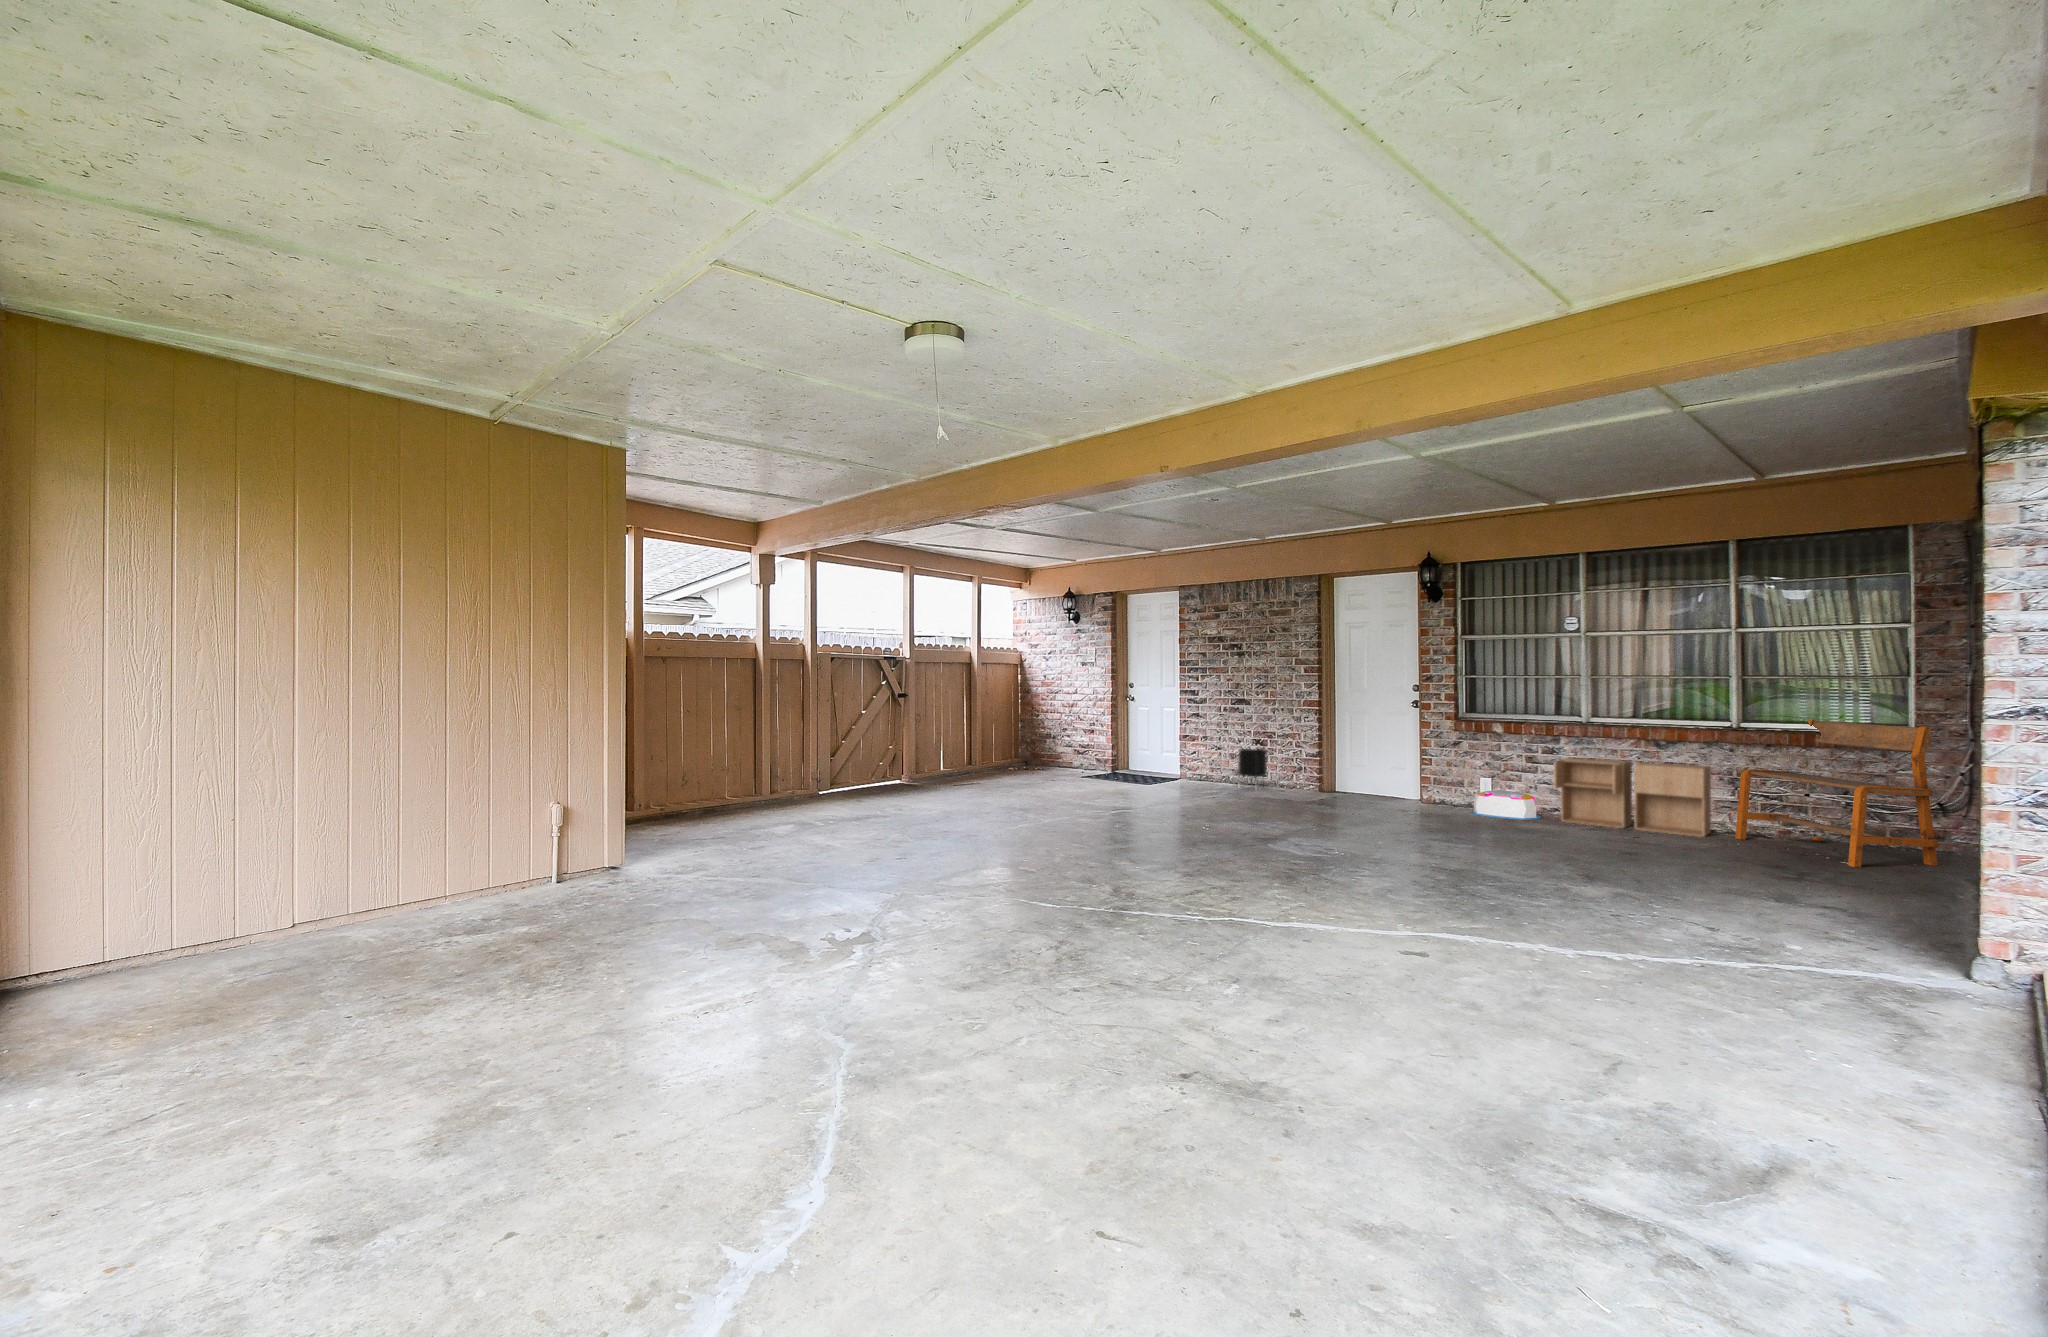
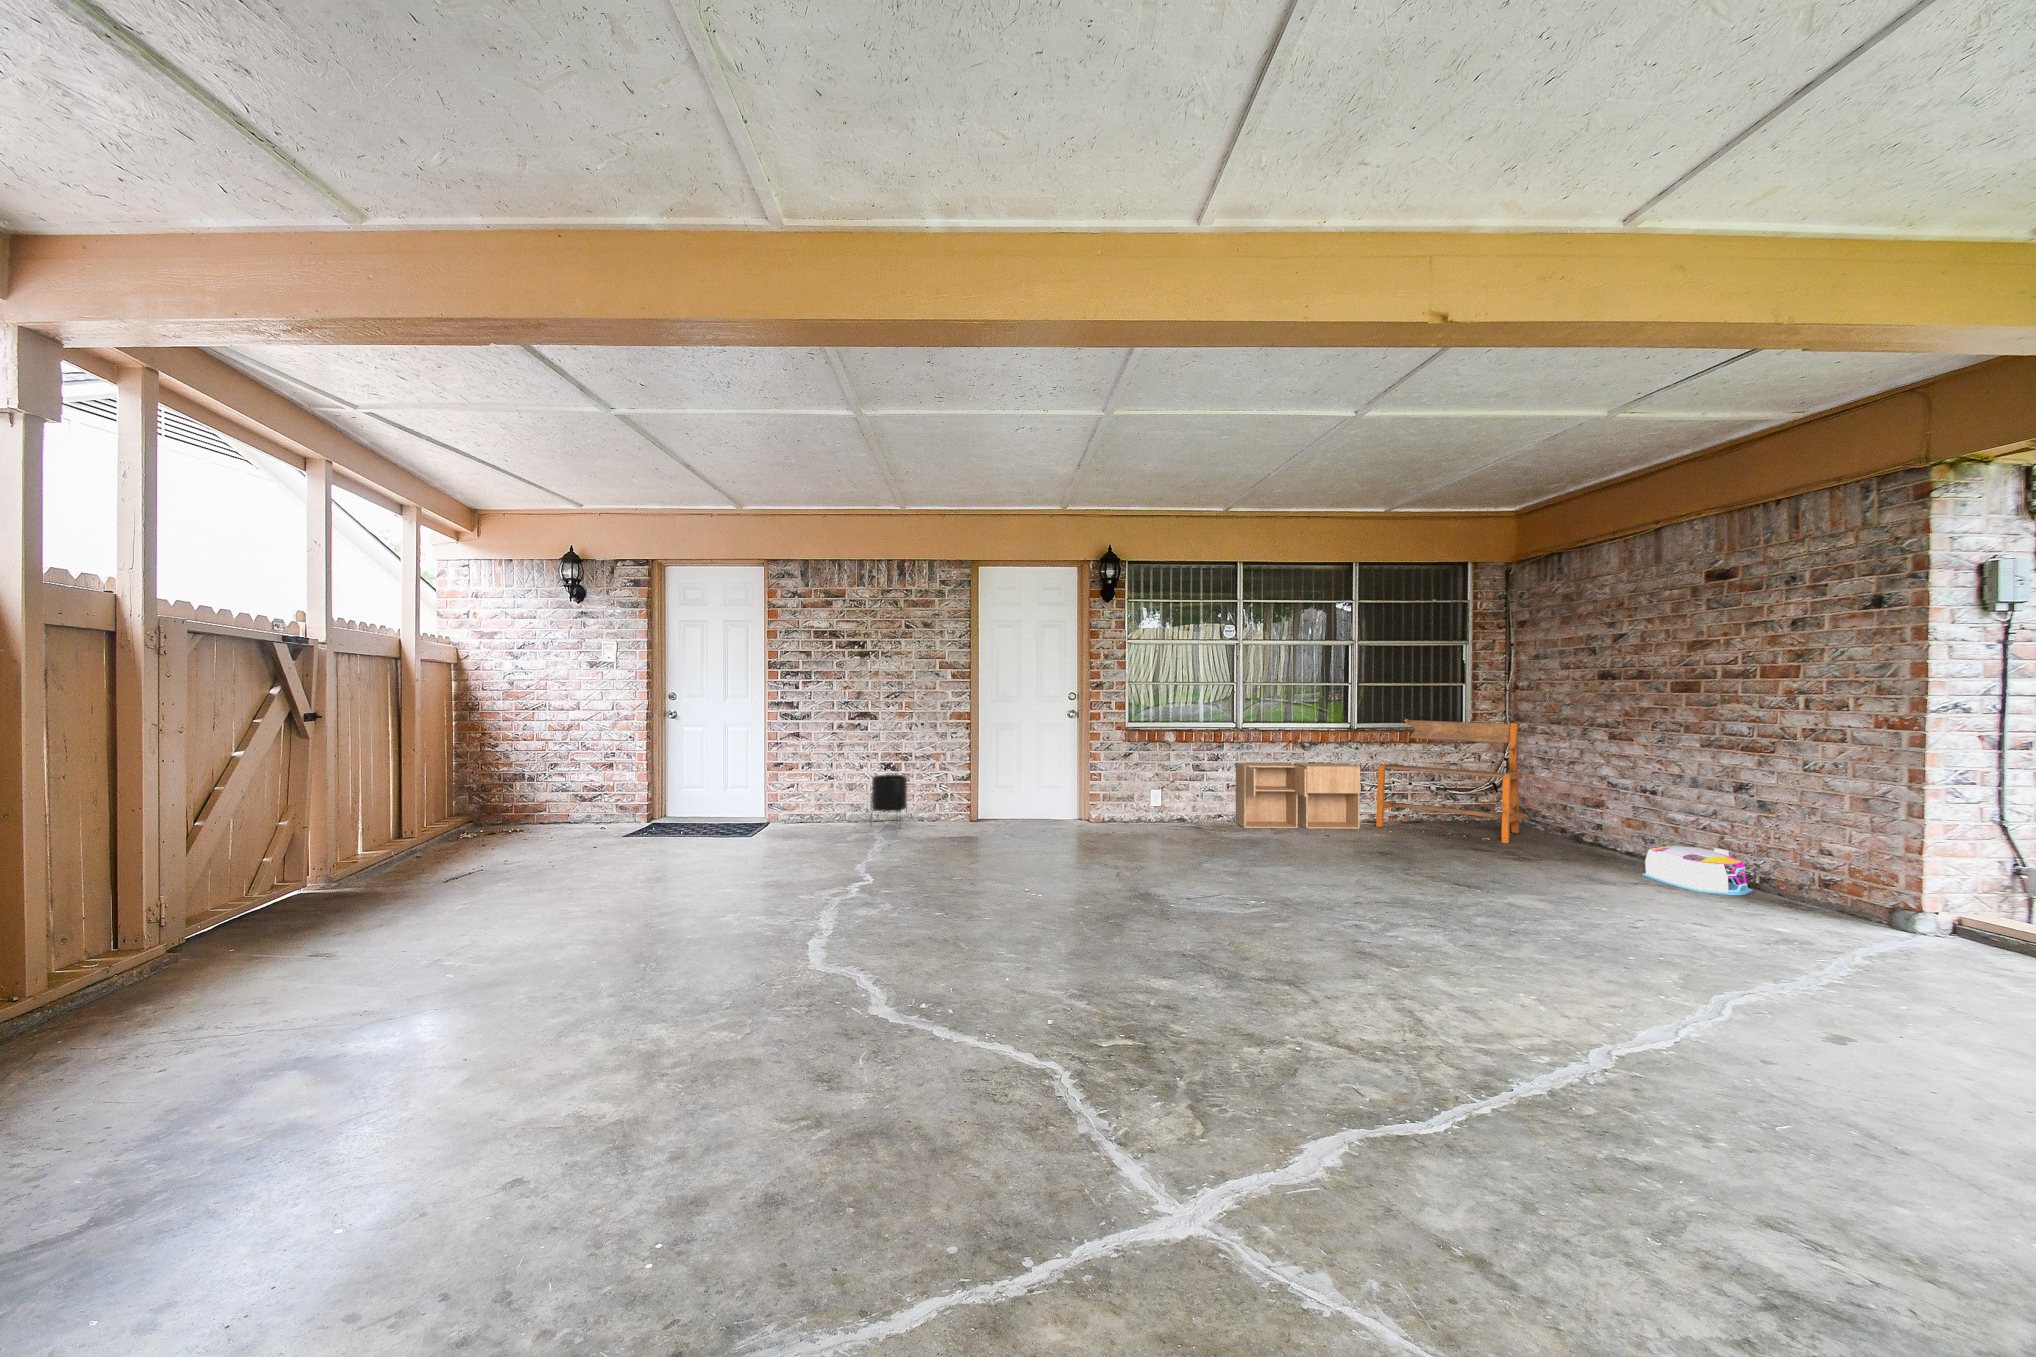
storage bin: present [1472,790,1541,820] -> present [1643,846,1753,895]

